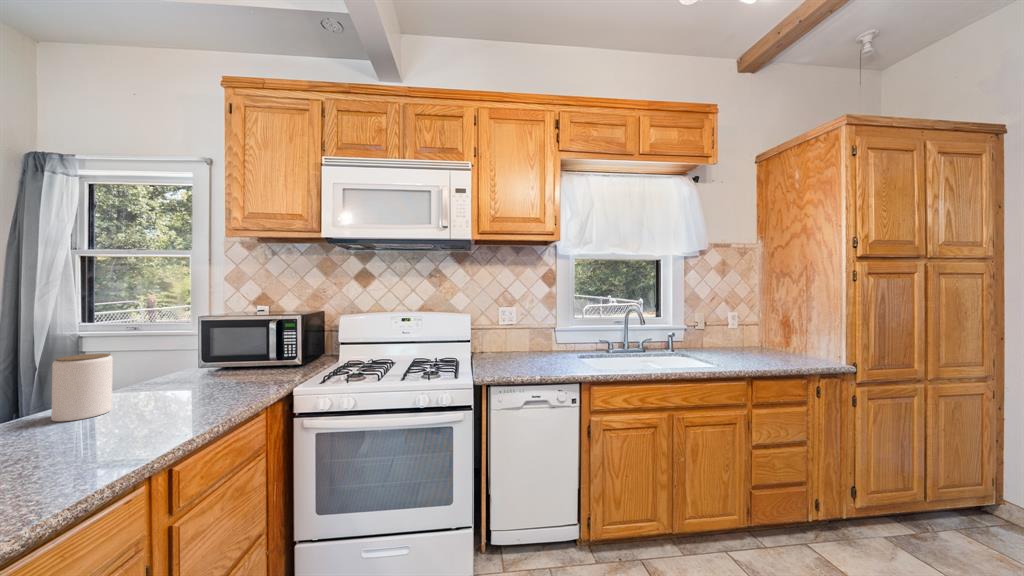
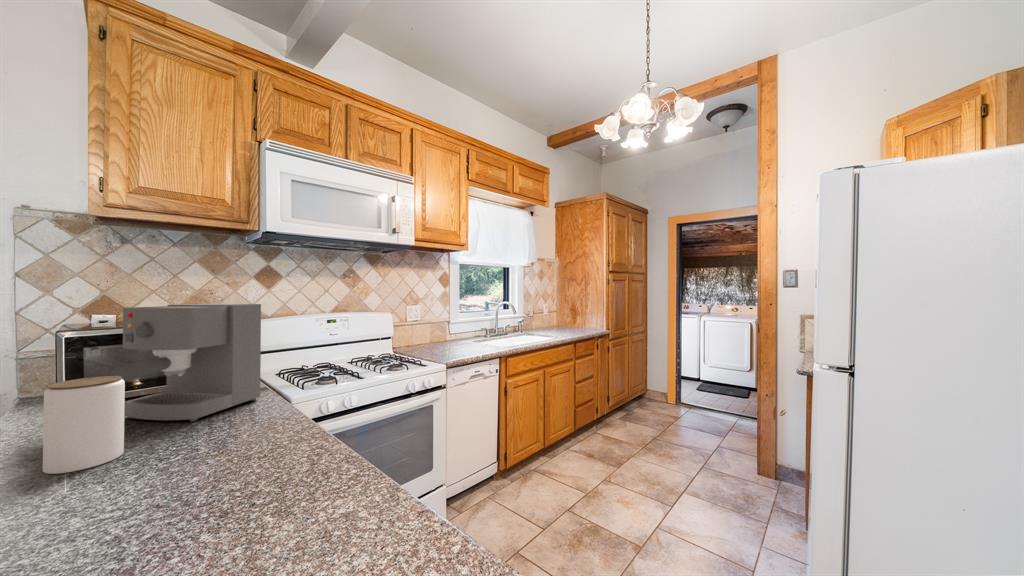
coffee maker: none [138,301,272,398] -> present [110,304,261,422]

